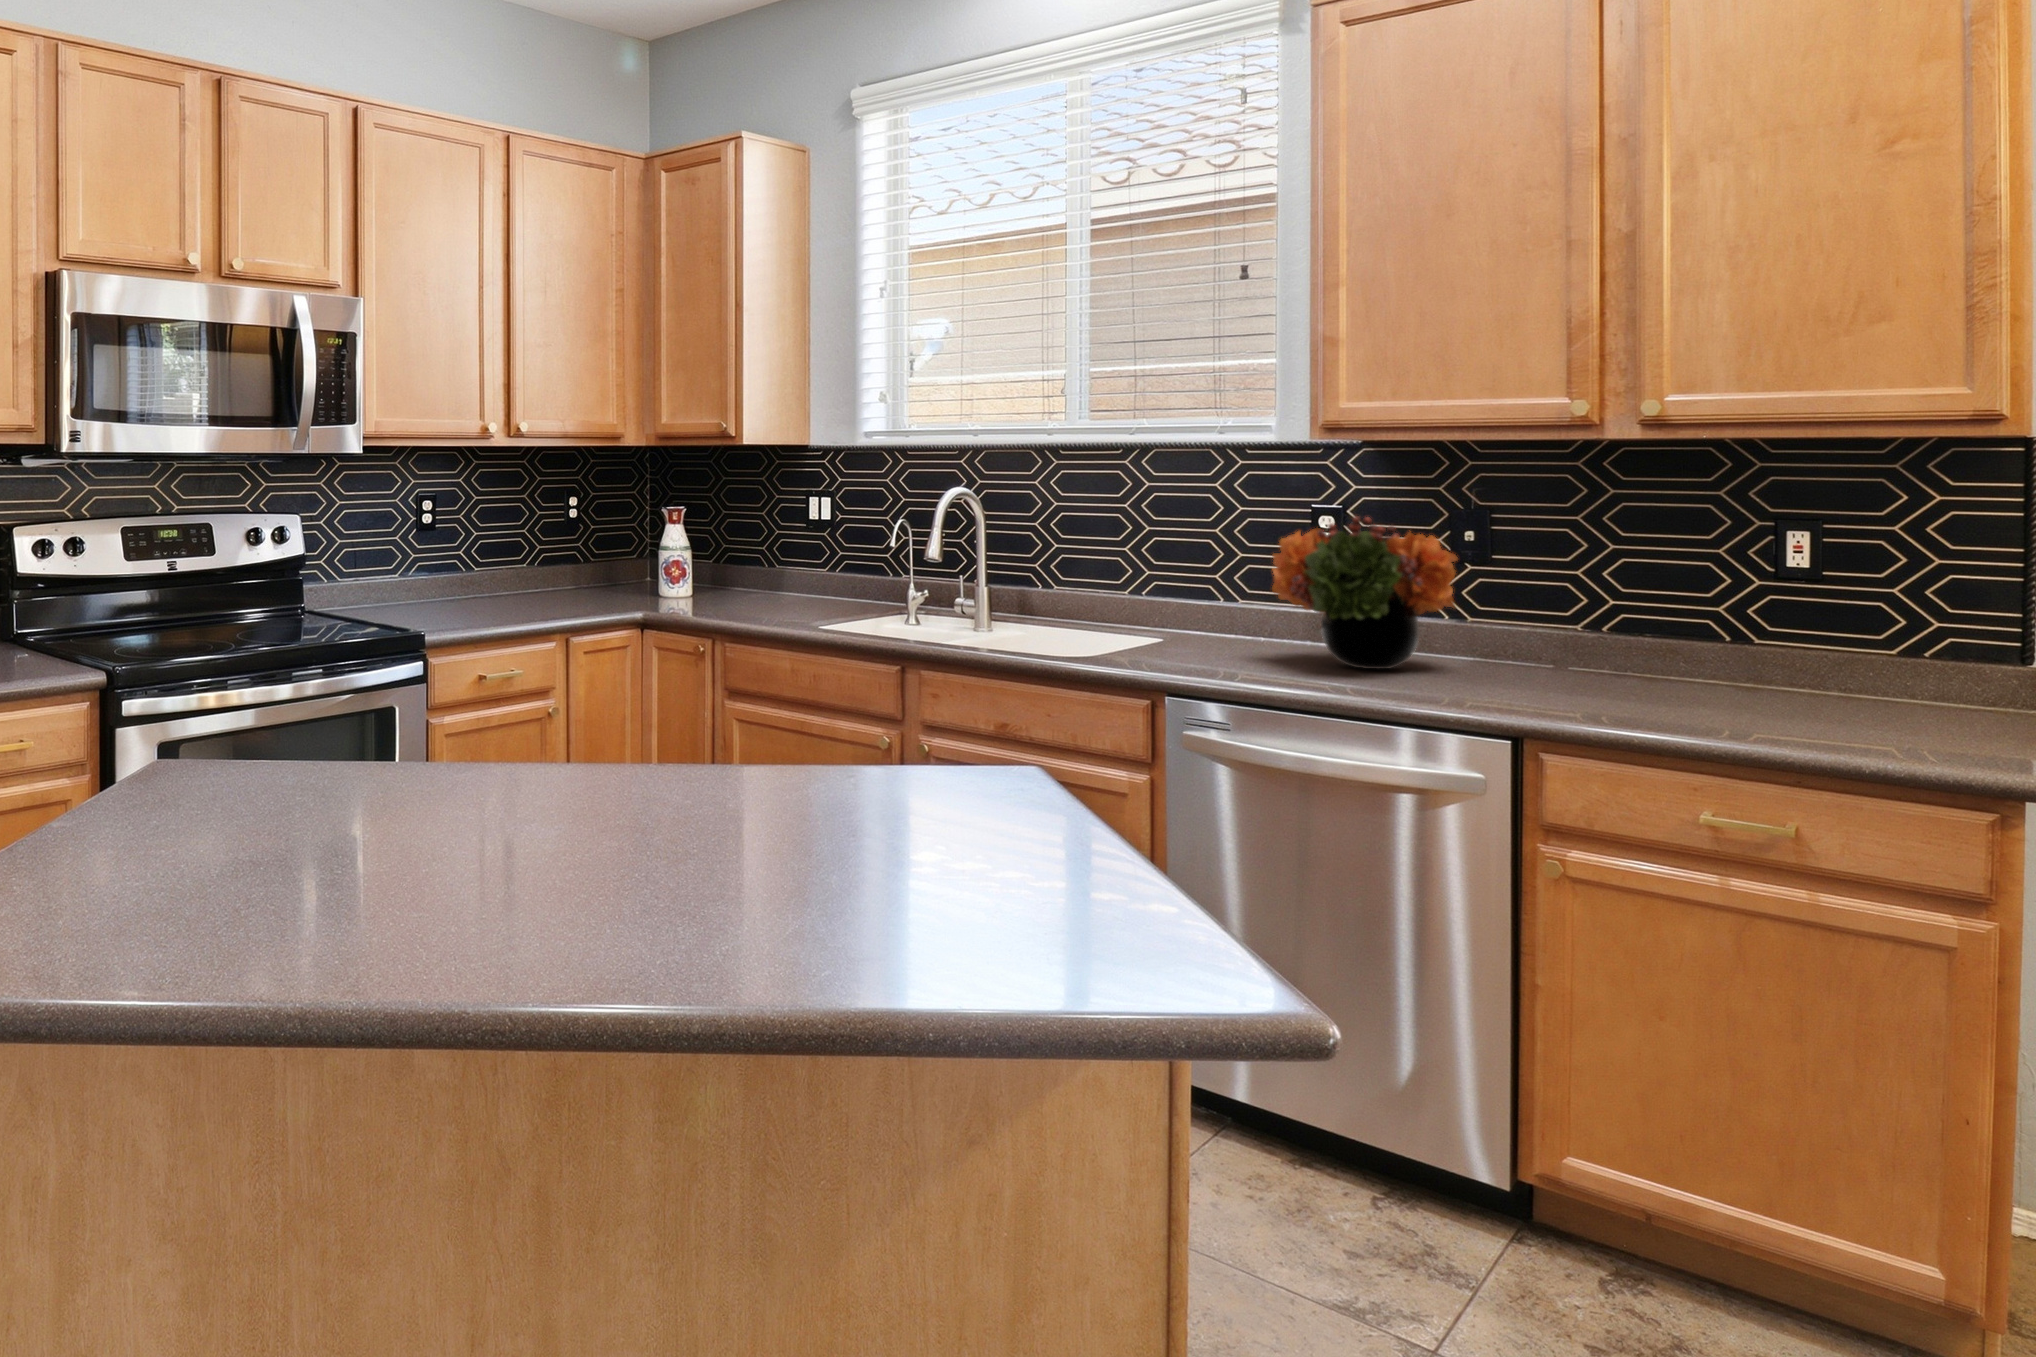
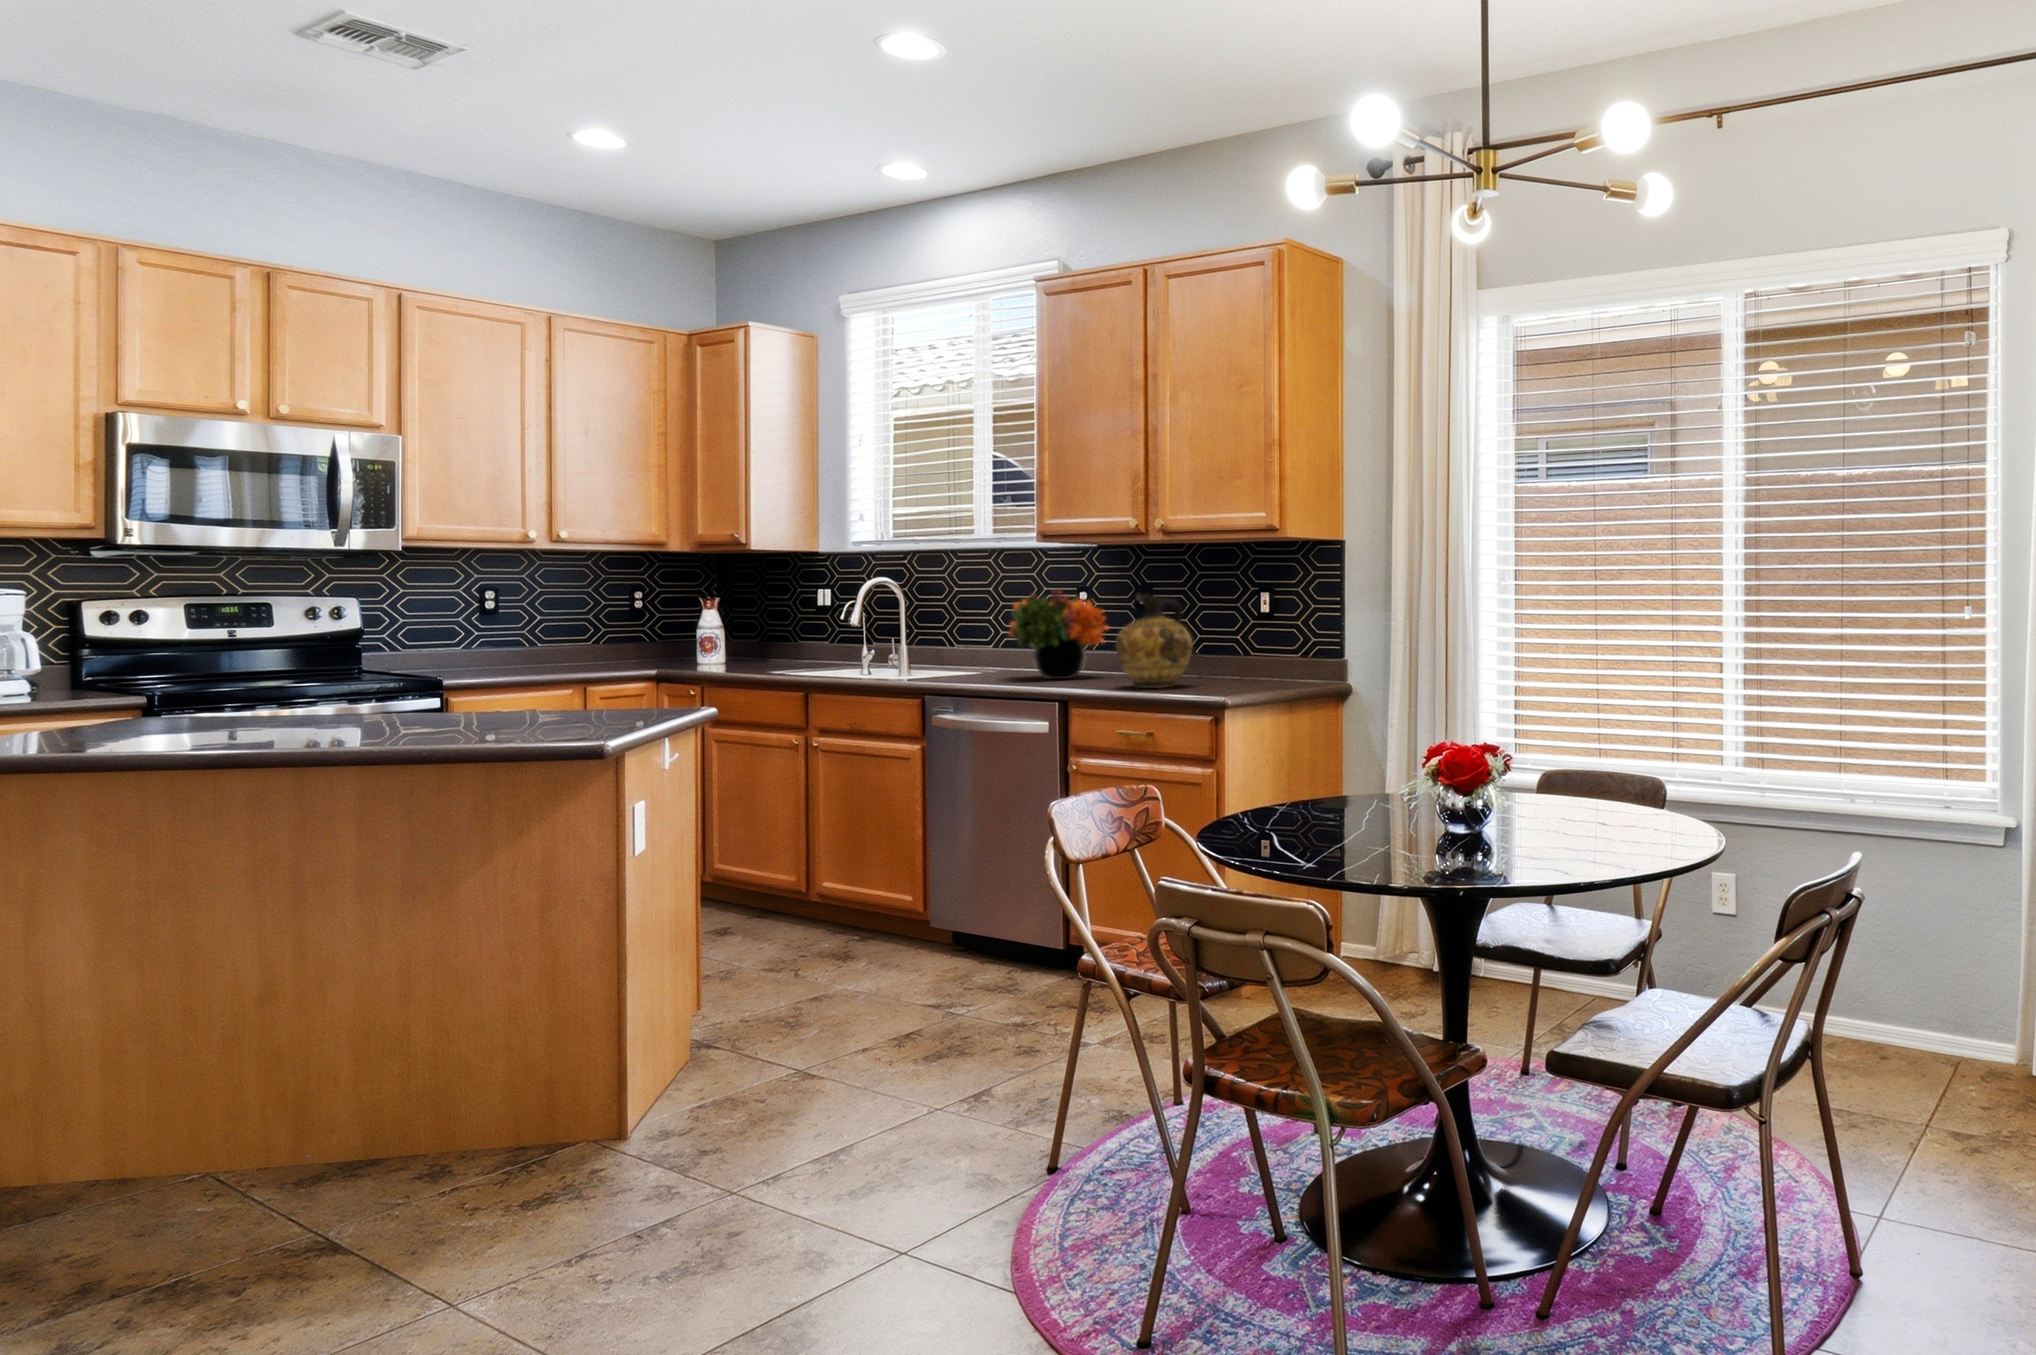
ceramic jug: none [1618,538,1804,722] -> present [1116,594,1192,688]

